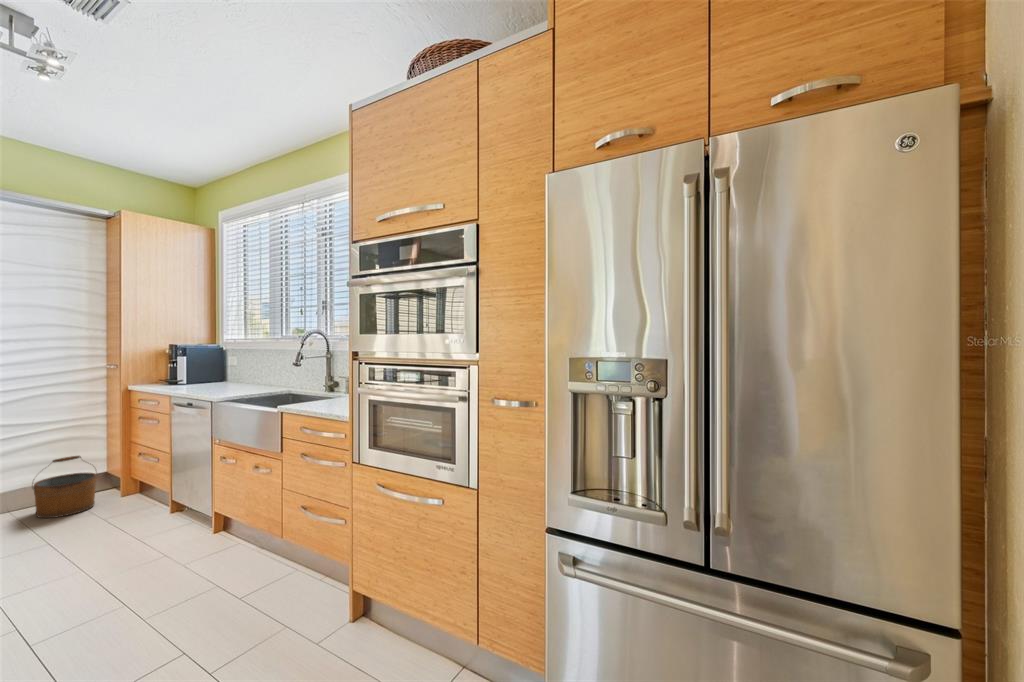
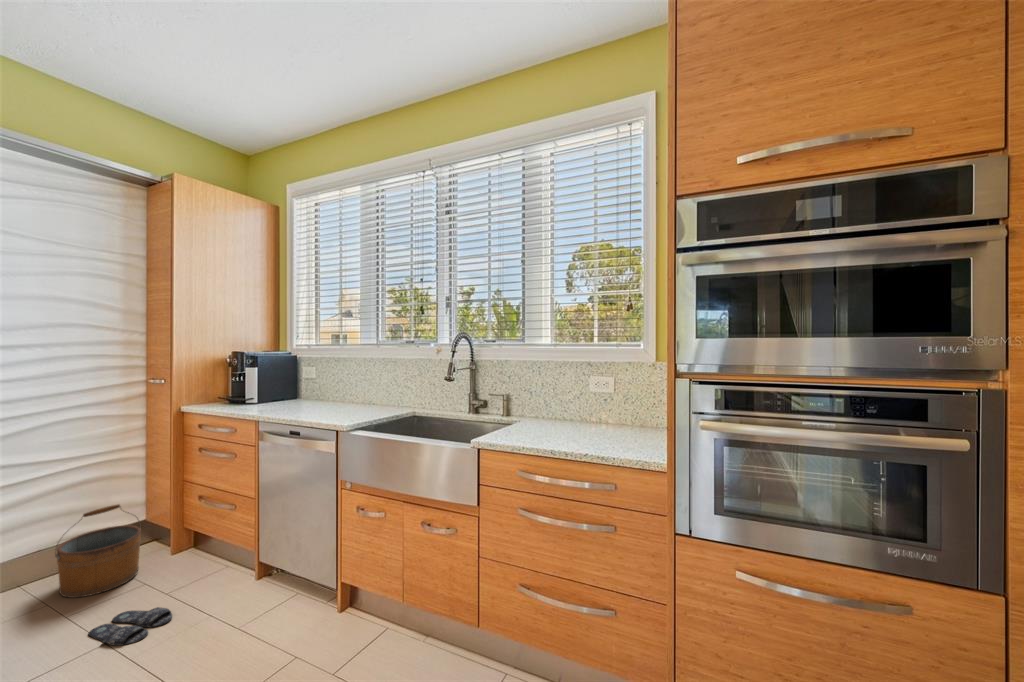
slippers: none [43,525,102,544] -> present [88,607,172,646]

